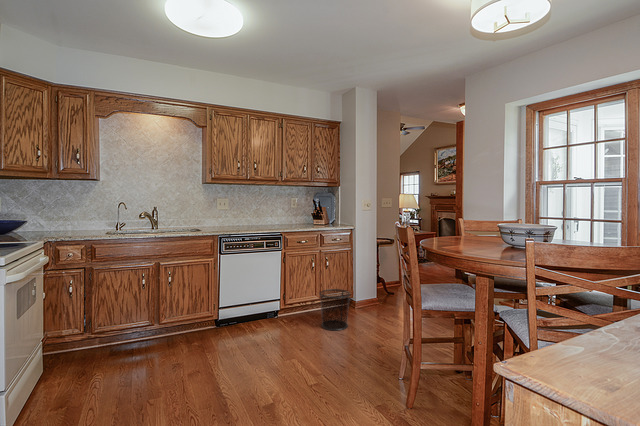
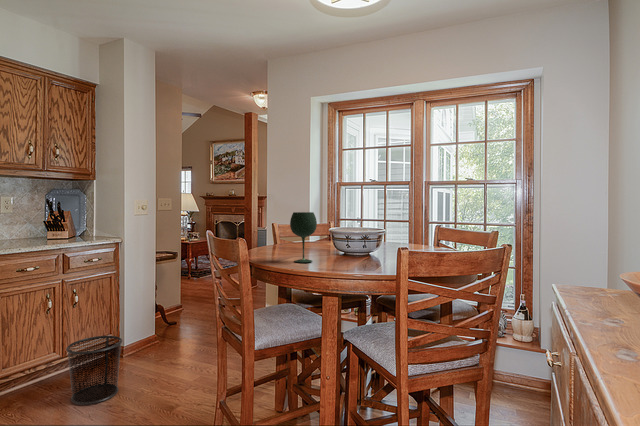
wine glass: none [451,210,473,249] -> present [290,212,317,263]

